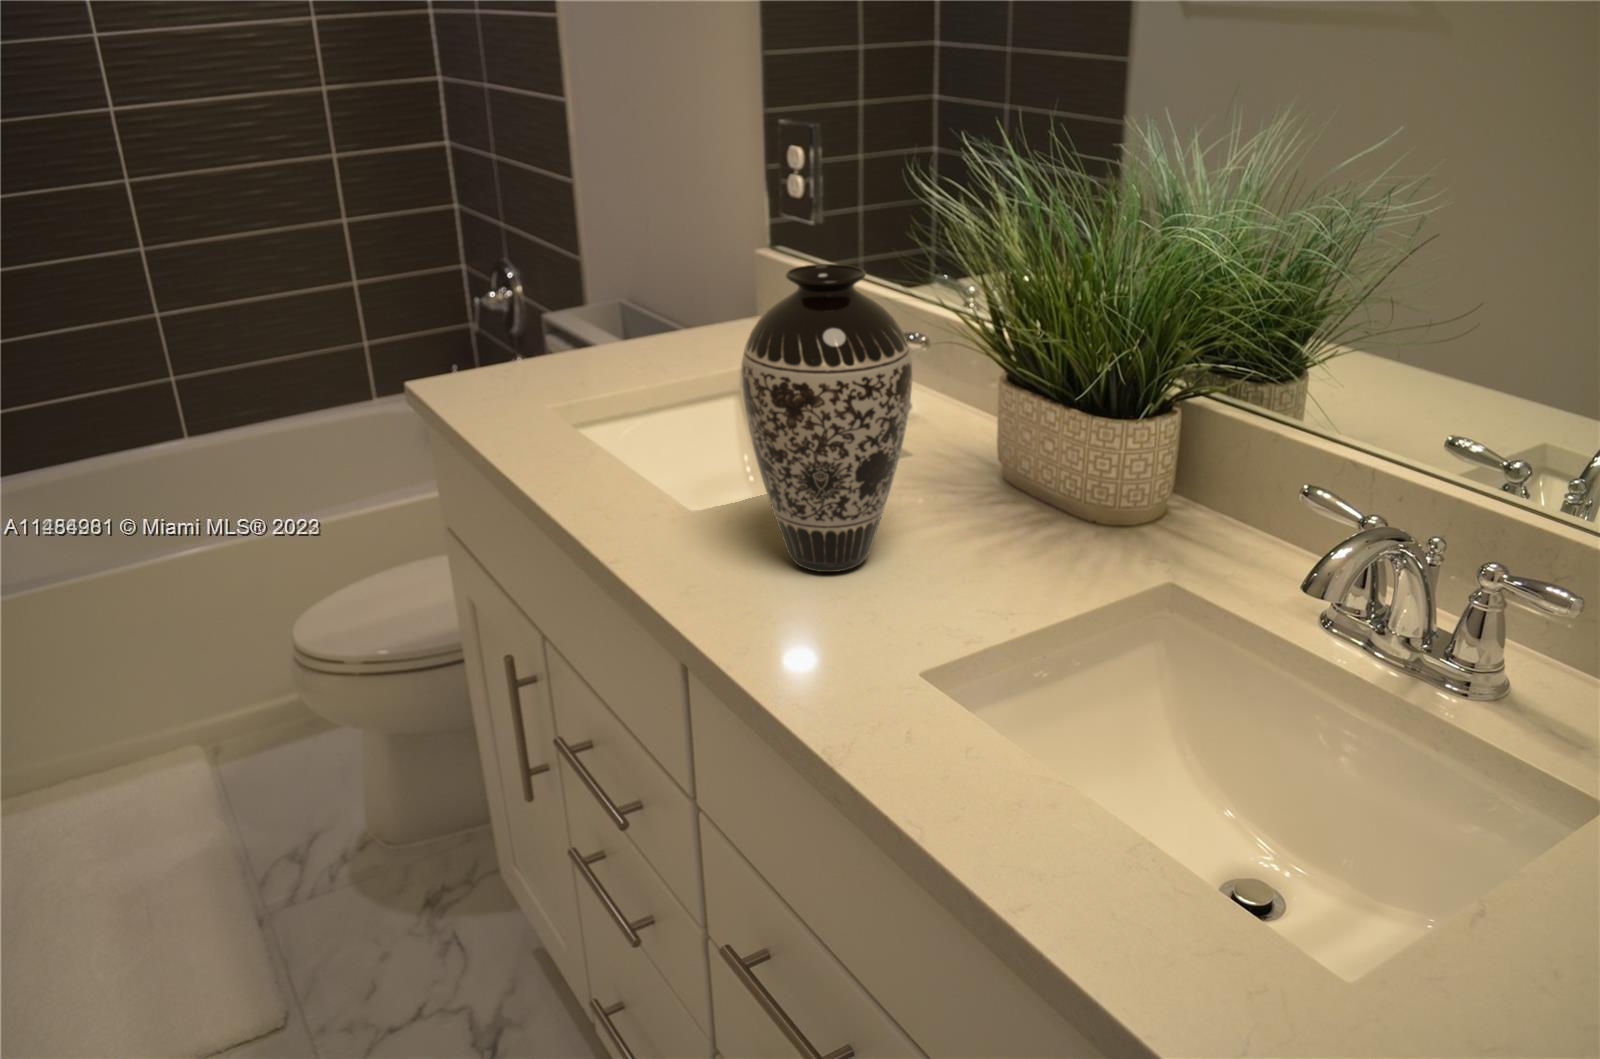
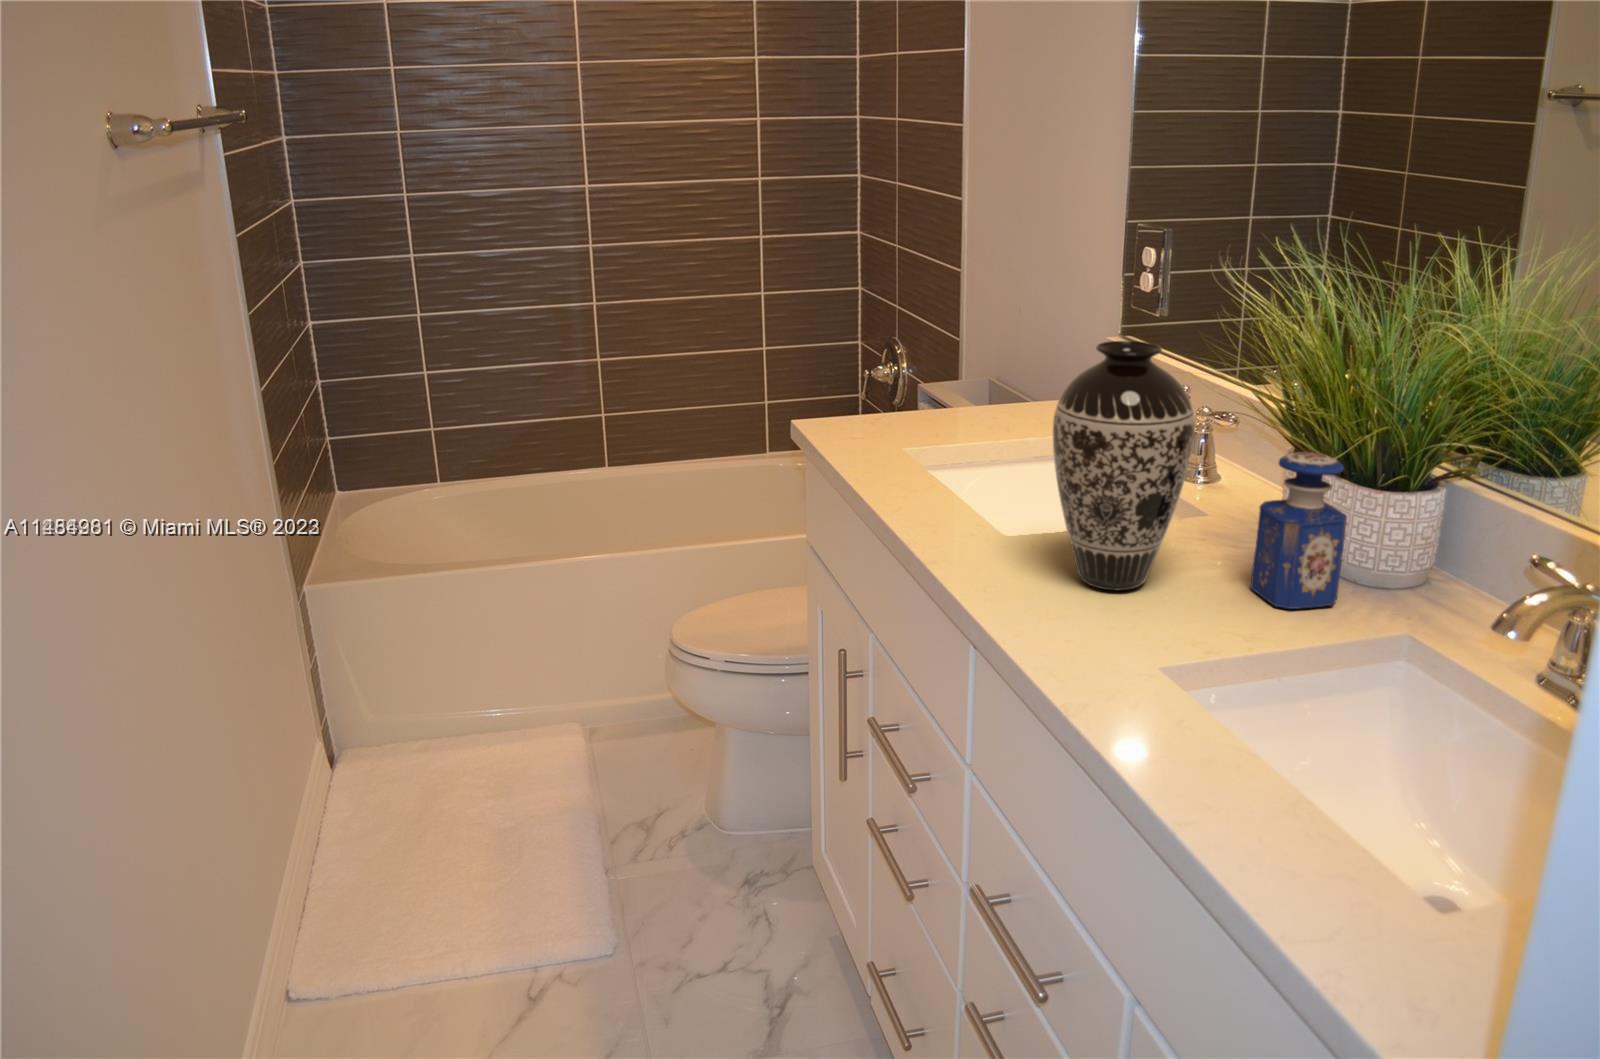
perfume bottle: none [986,382,1089,569] -> present [1251,452,1347,609]

